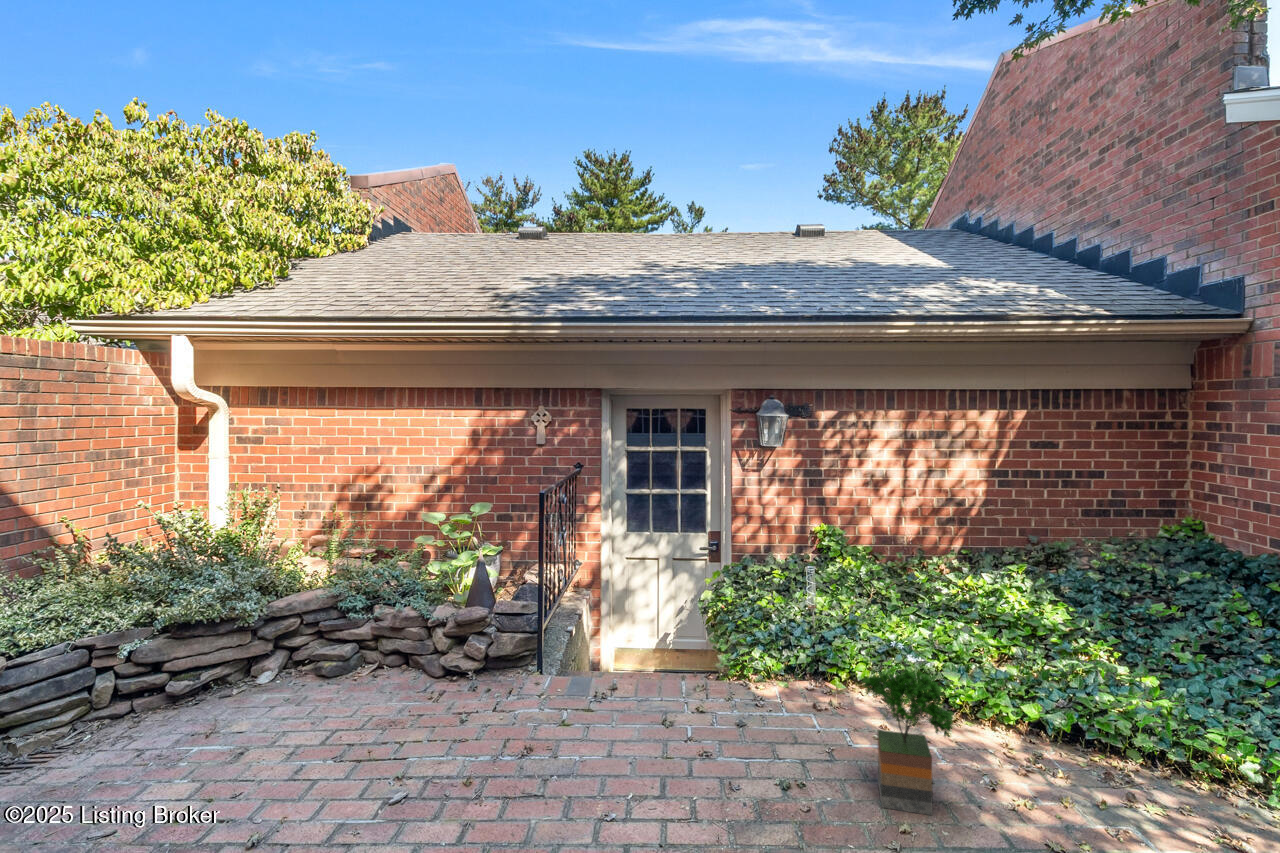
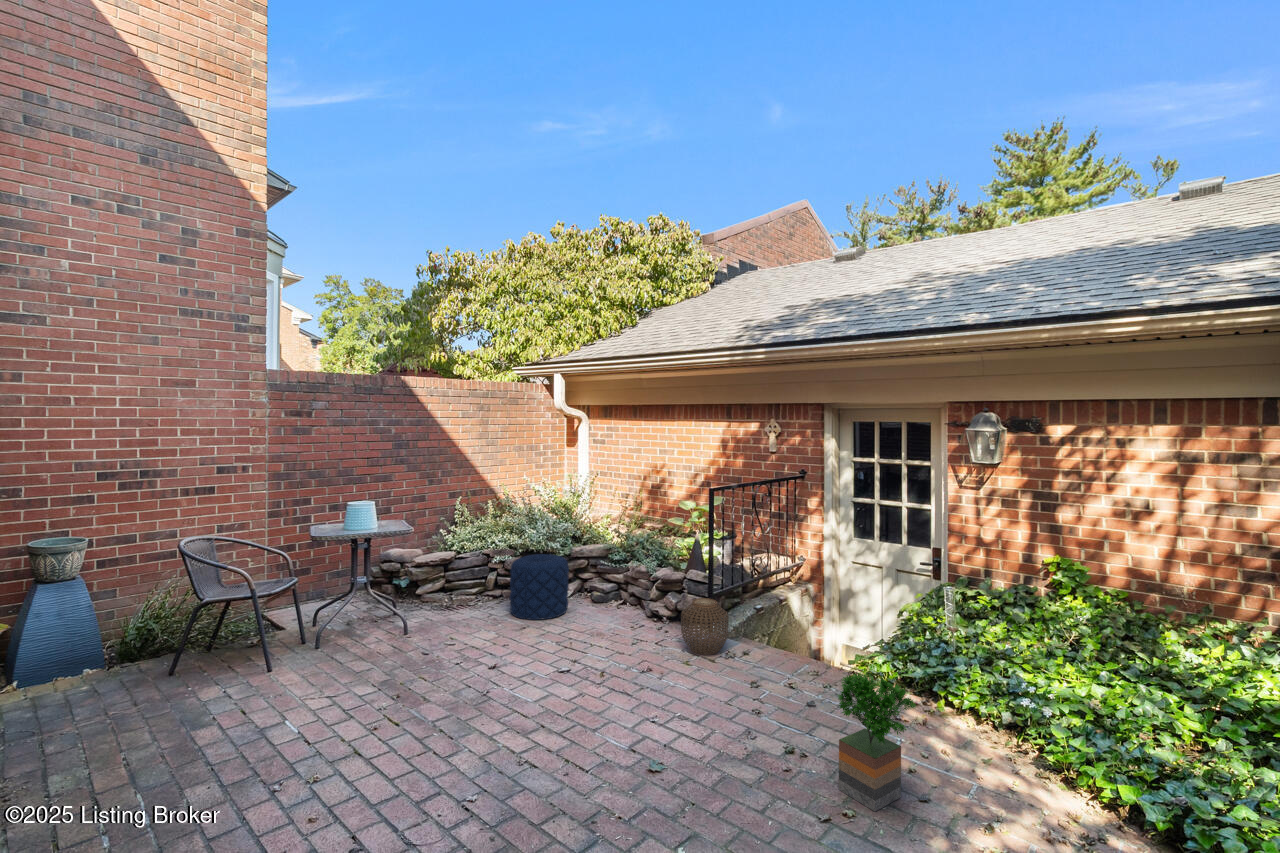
pouf: none [189,618,303,740] -> present [510,554,569,620]
woven basket: none [528,631,590,708] -> present [681,598,728,655]

